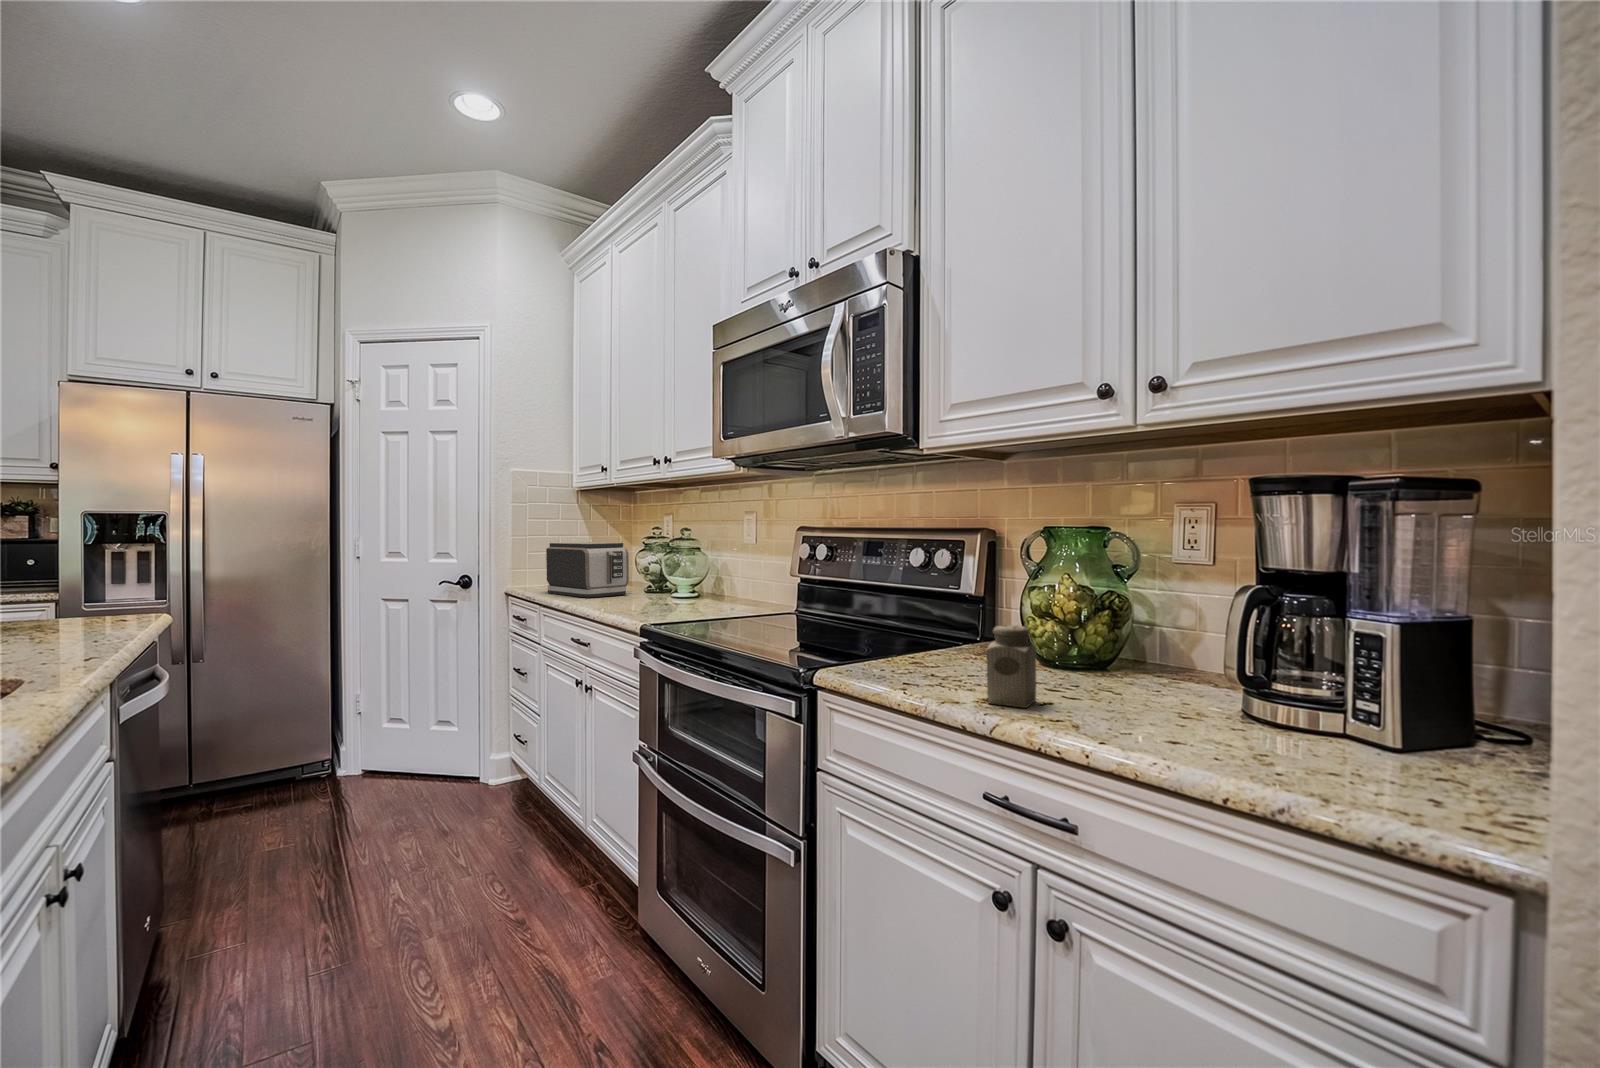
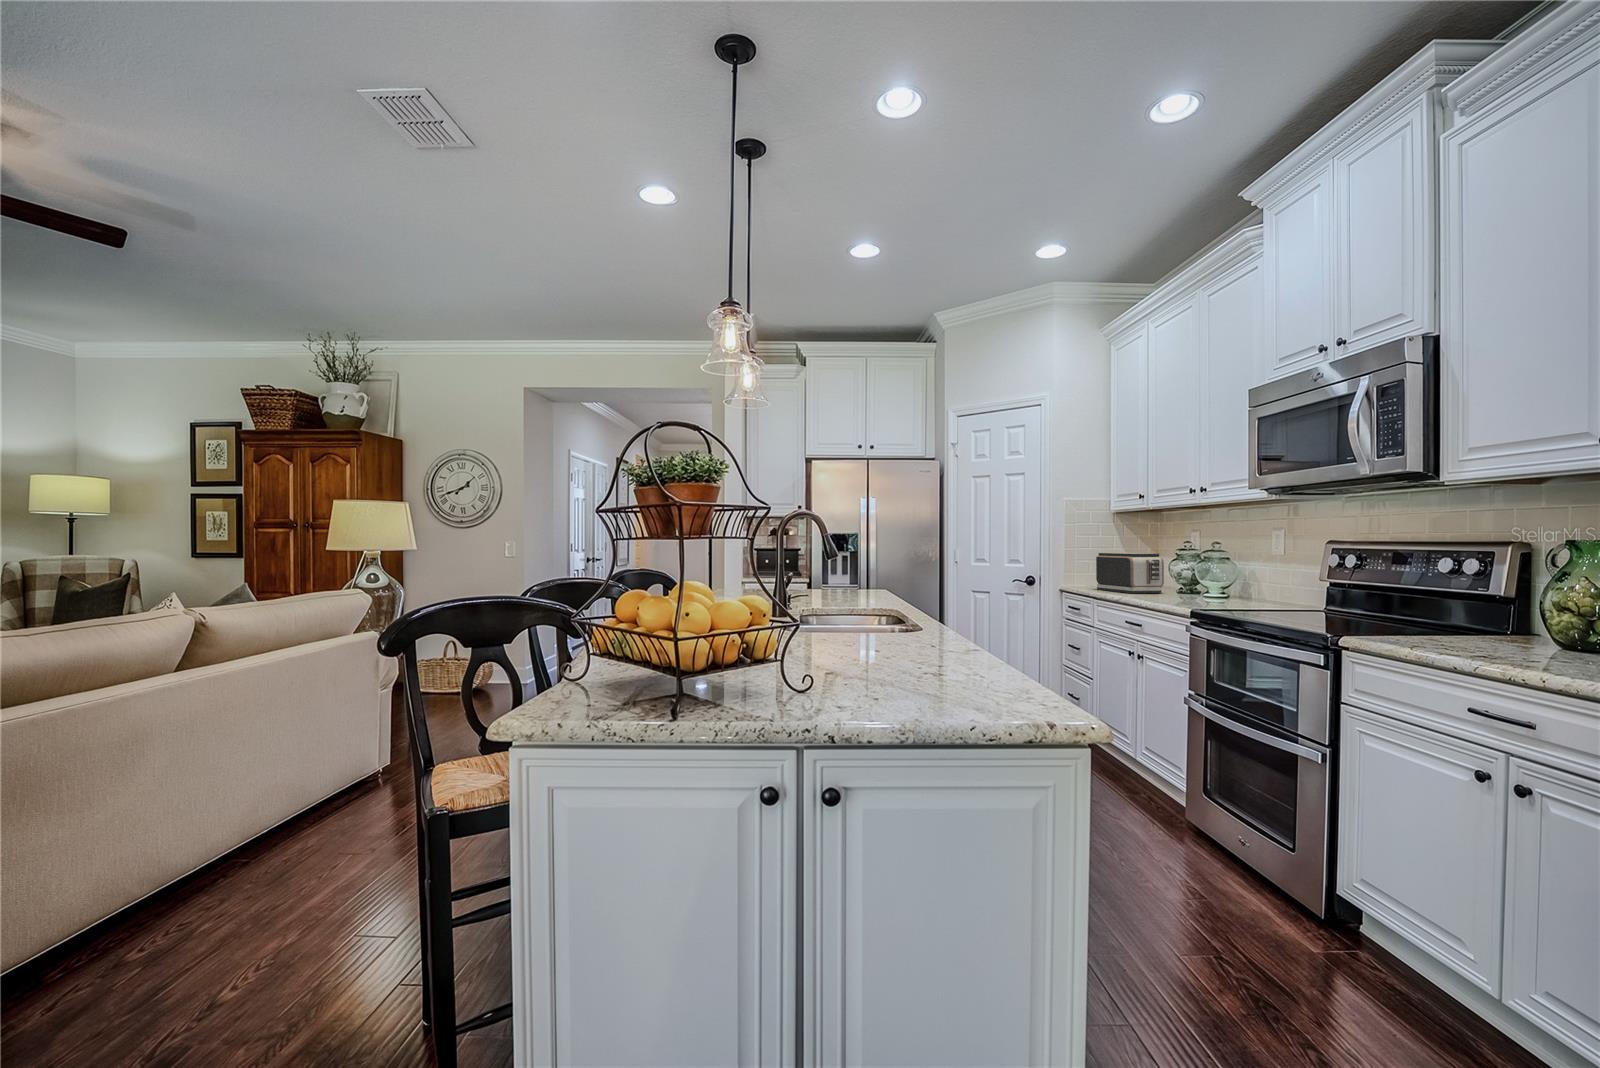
salt shaker: present [987,625,1036,708] -> none [1479,606,1528,660]

